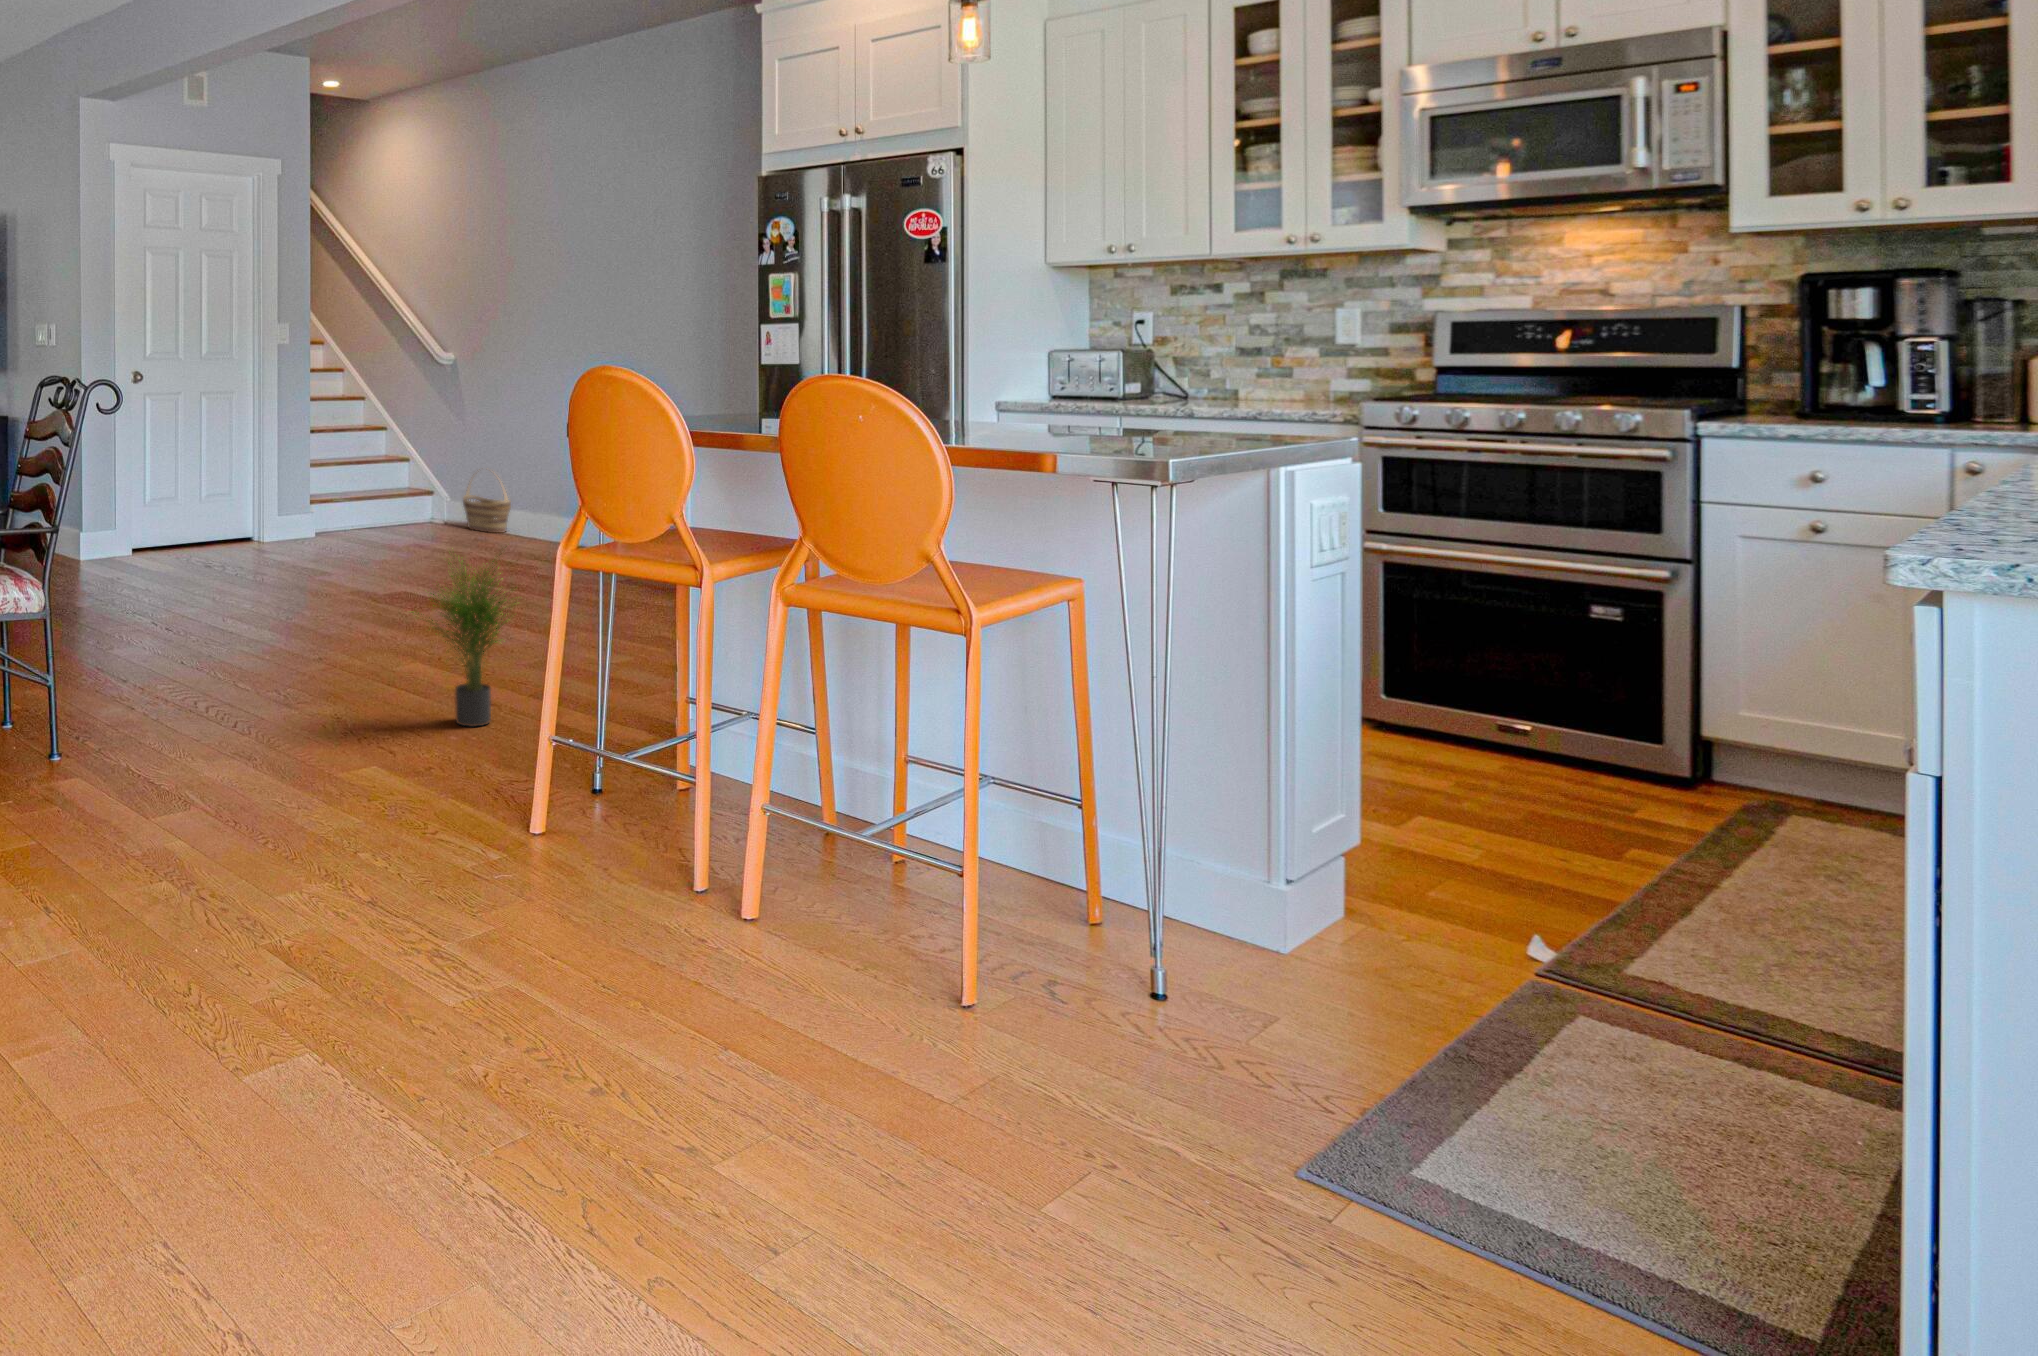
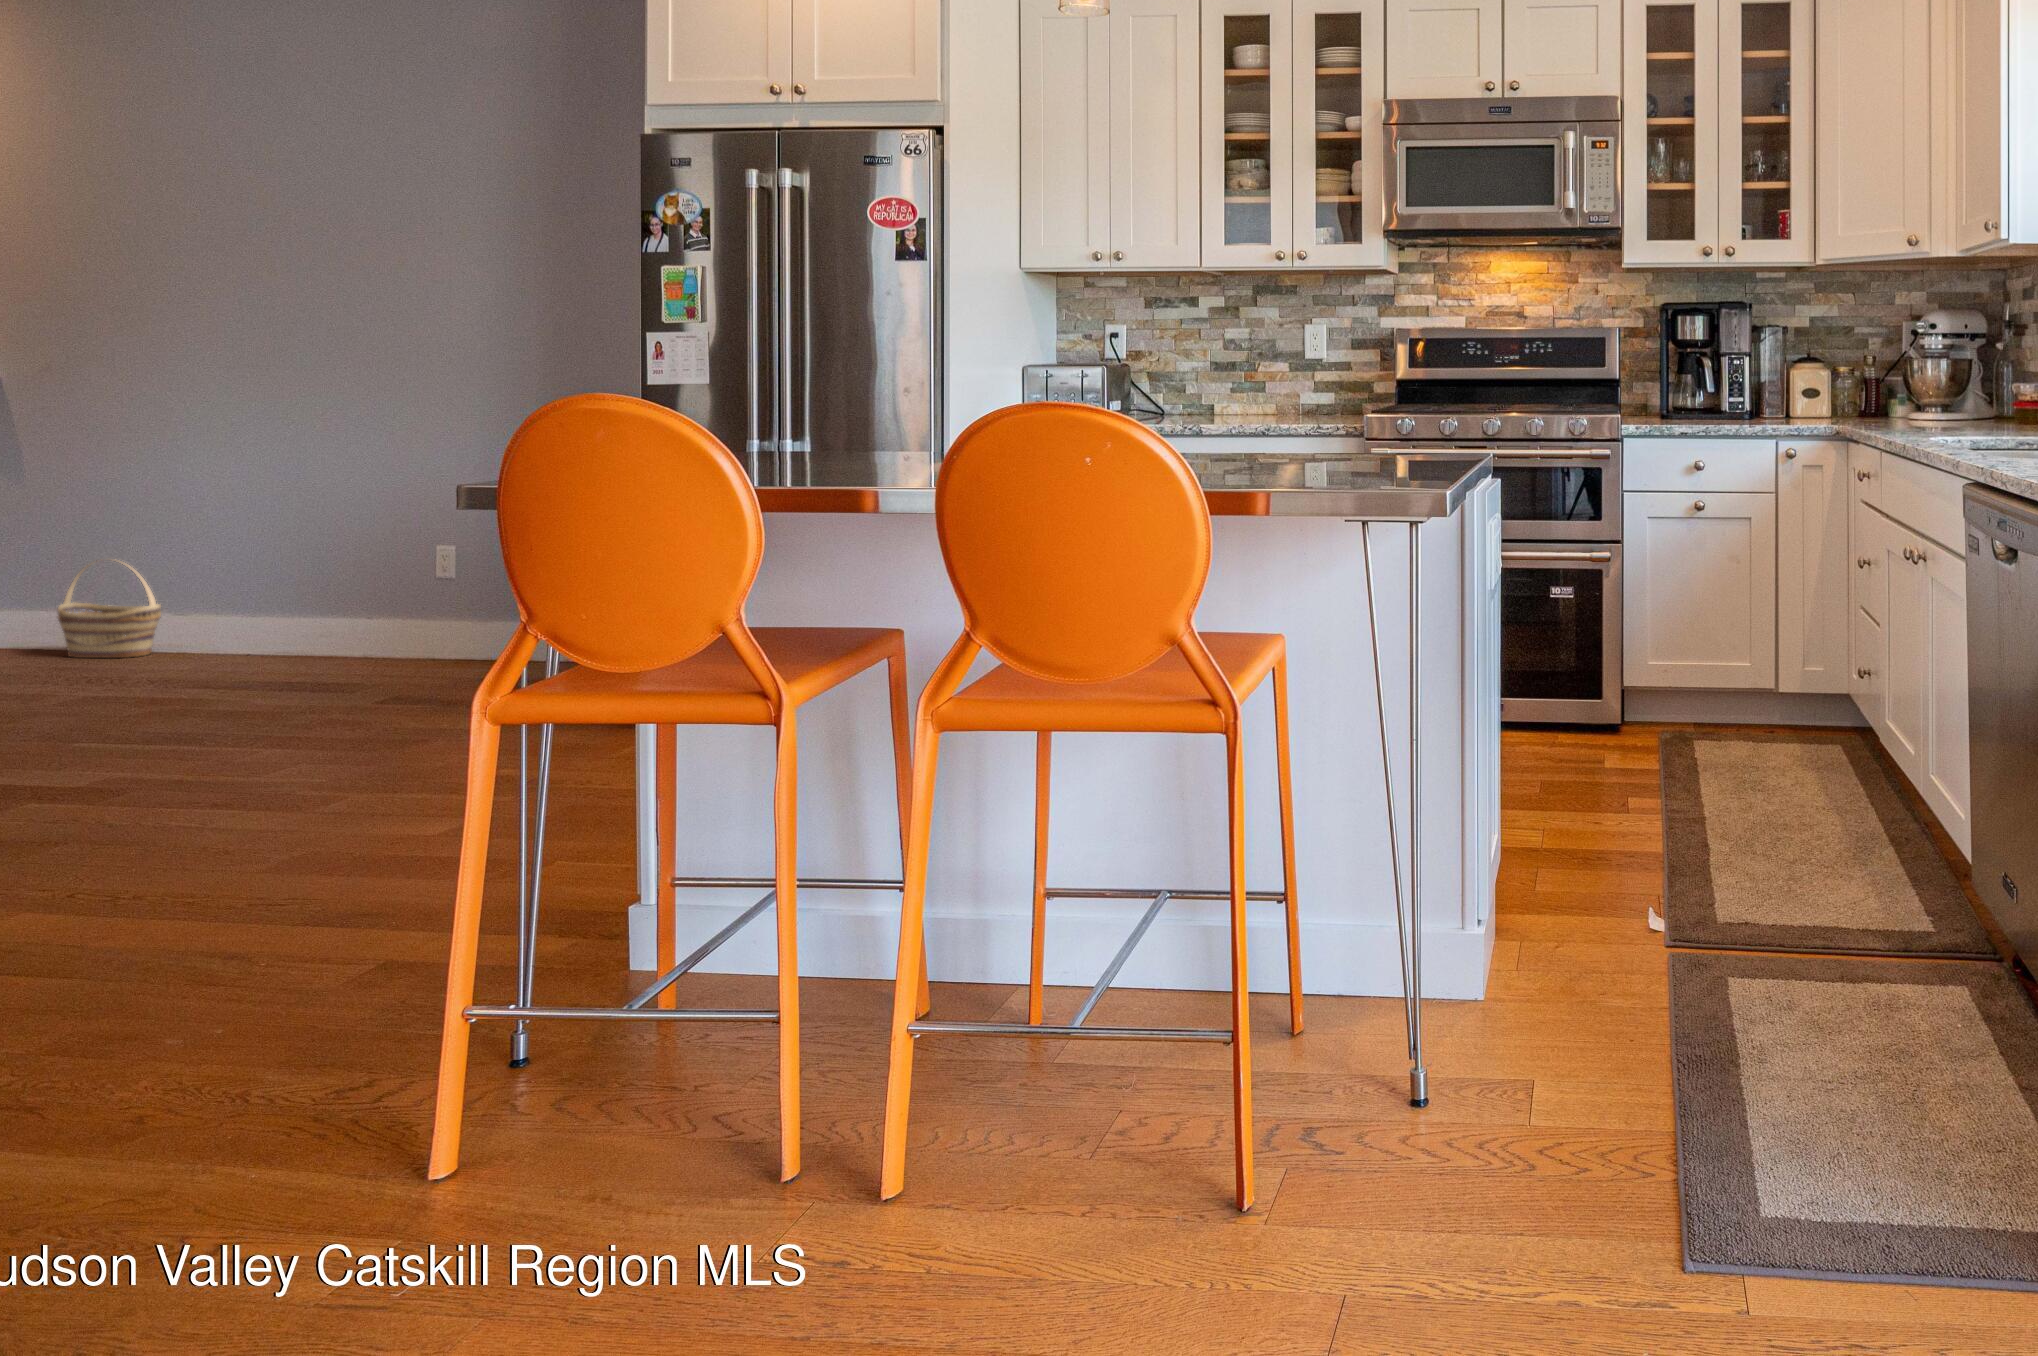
potted plant: present [411,560,516,726] -> none [63,679,343,999]

